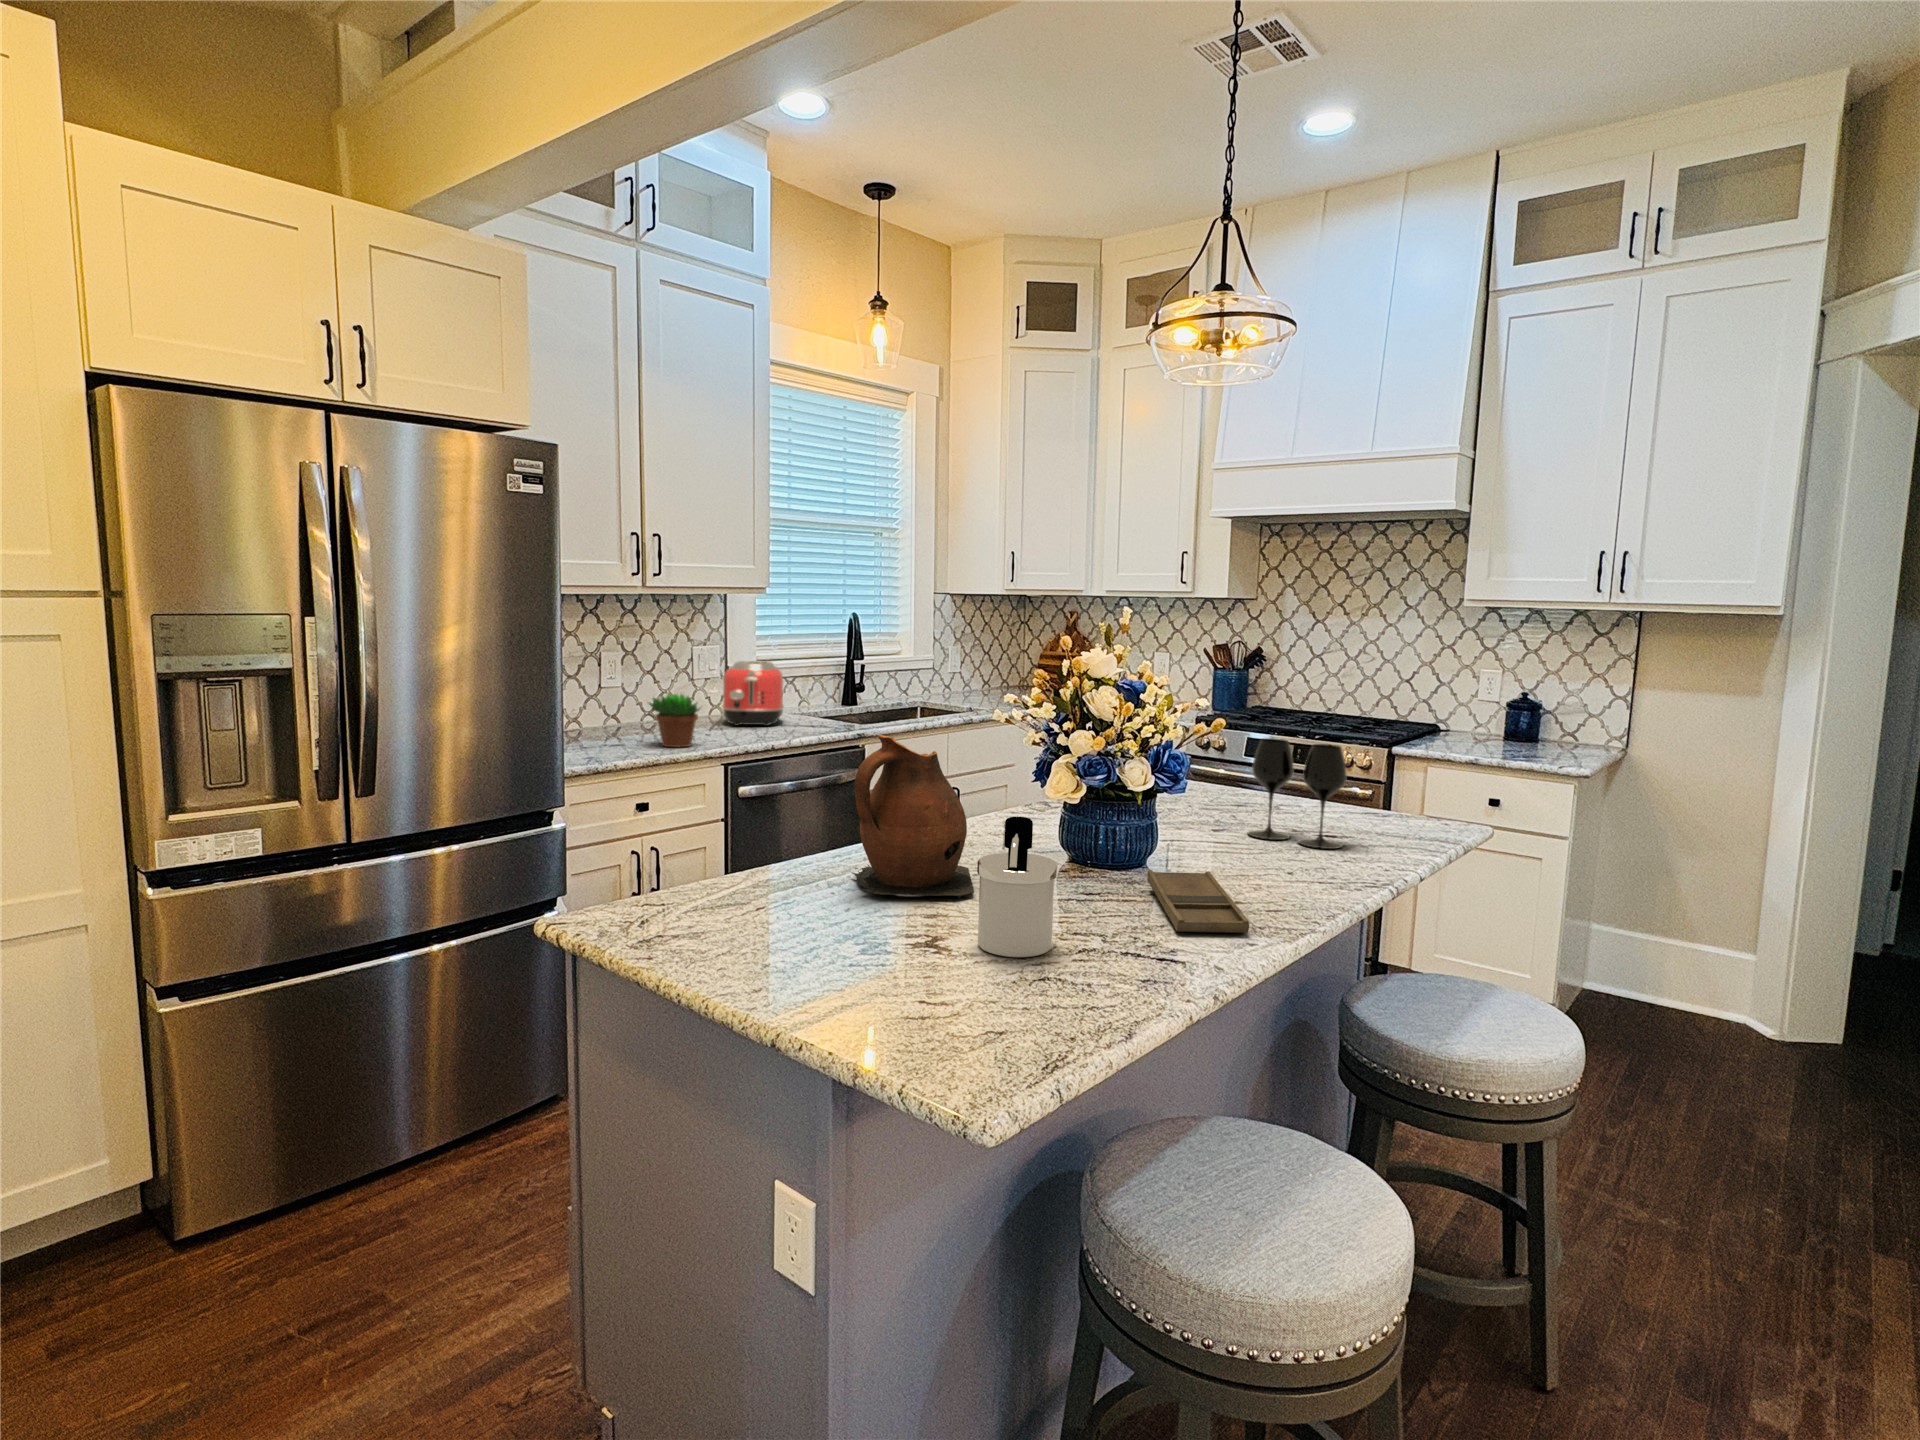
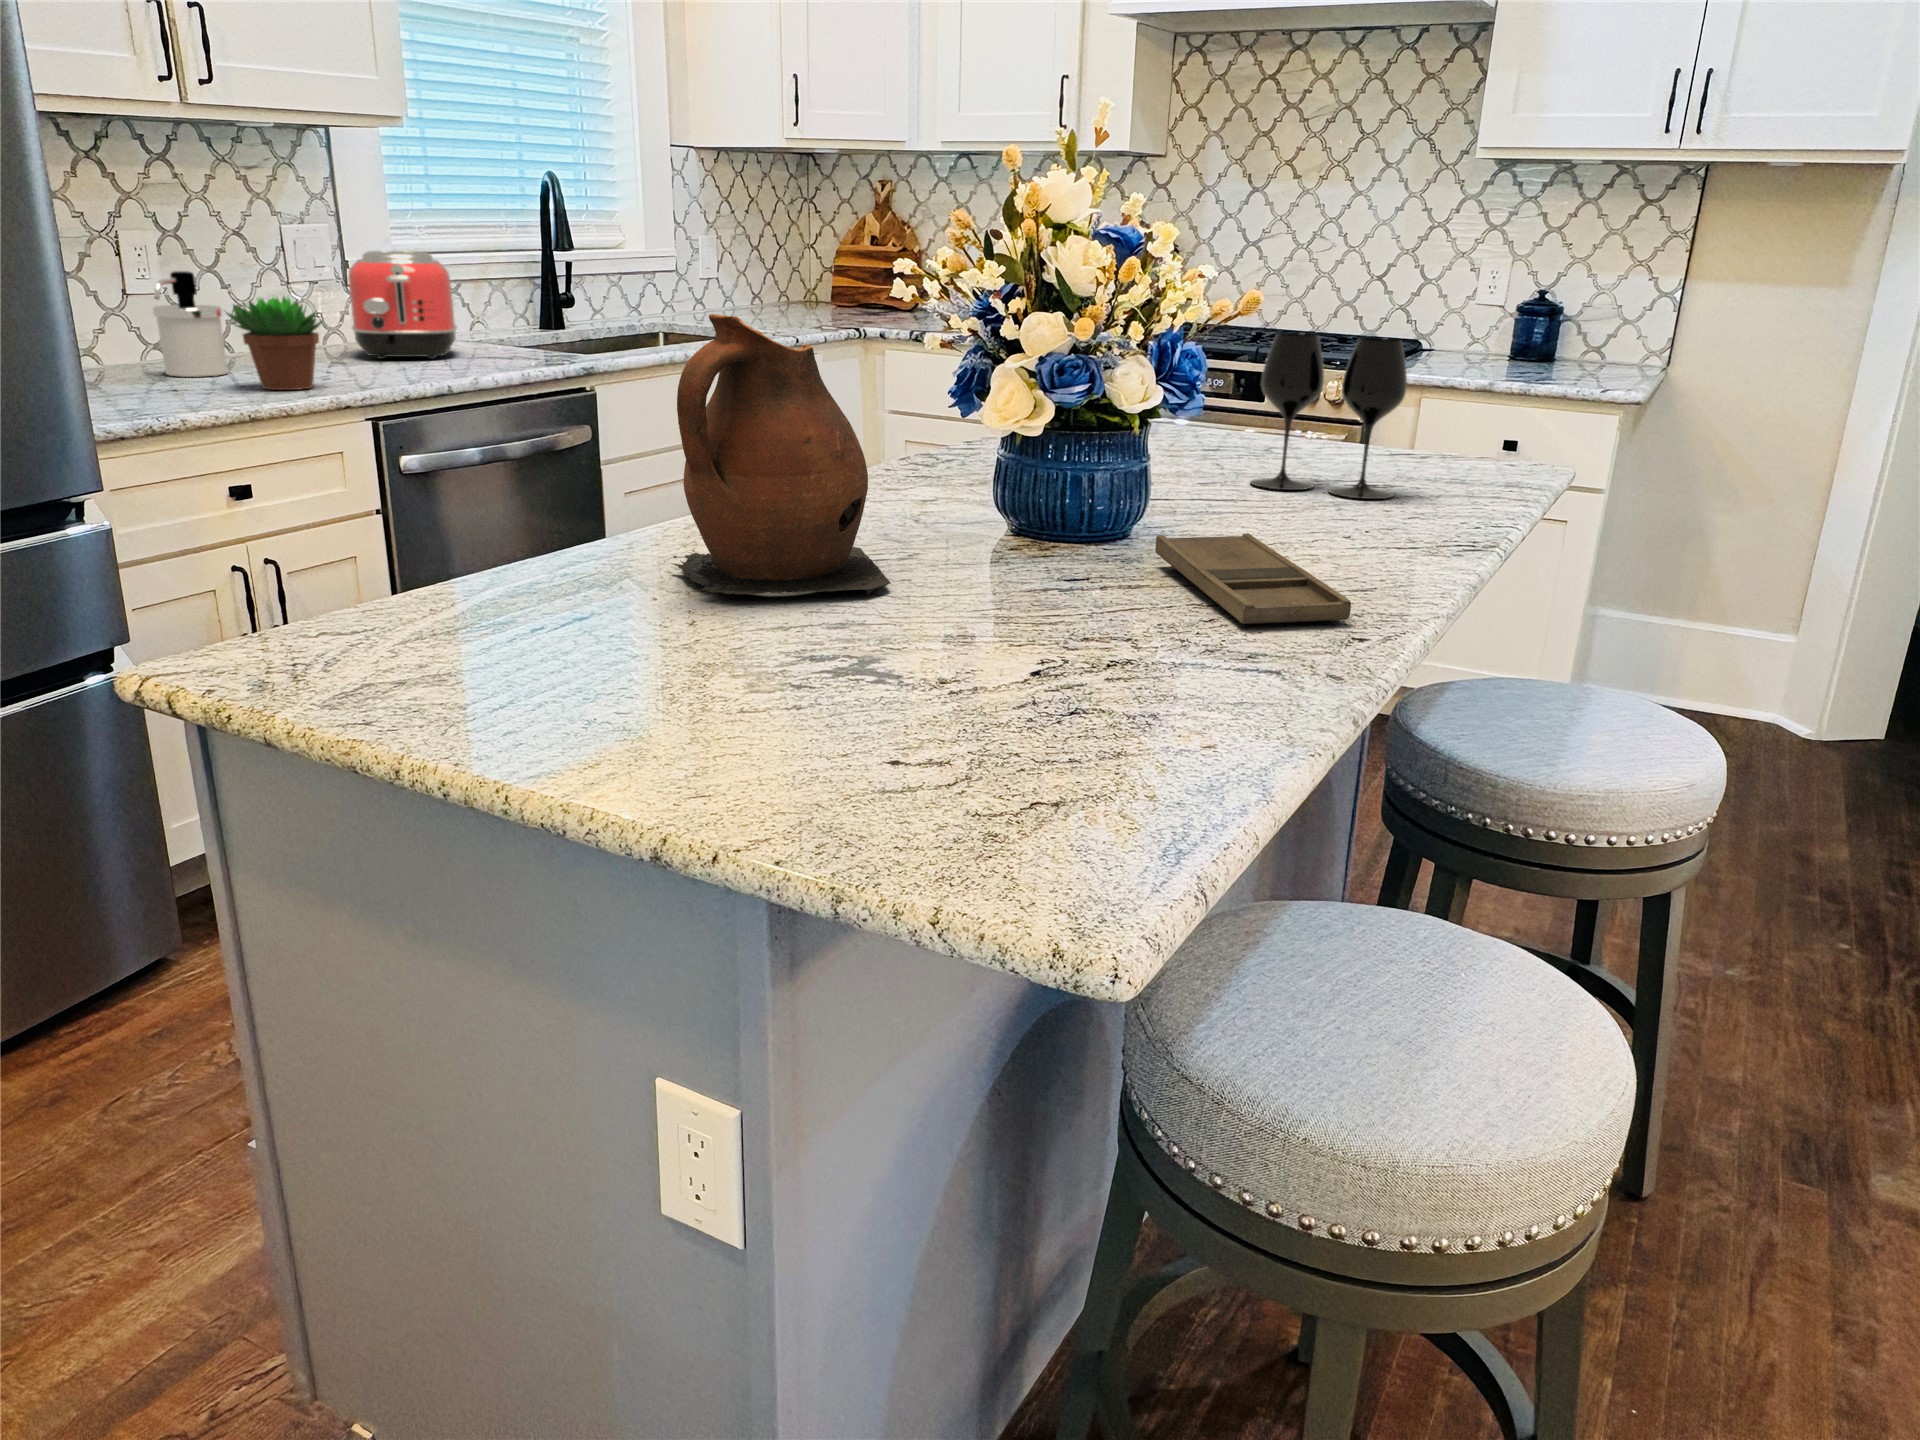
soap dispenser: present [977,816,1058,957] -> present [153,271,228,377]

